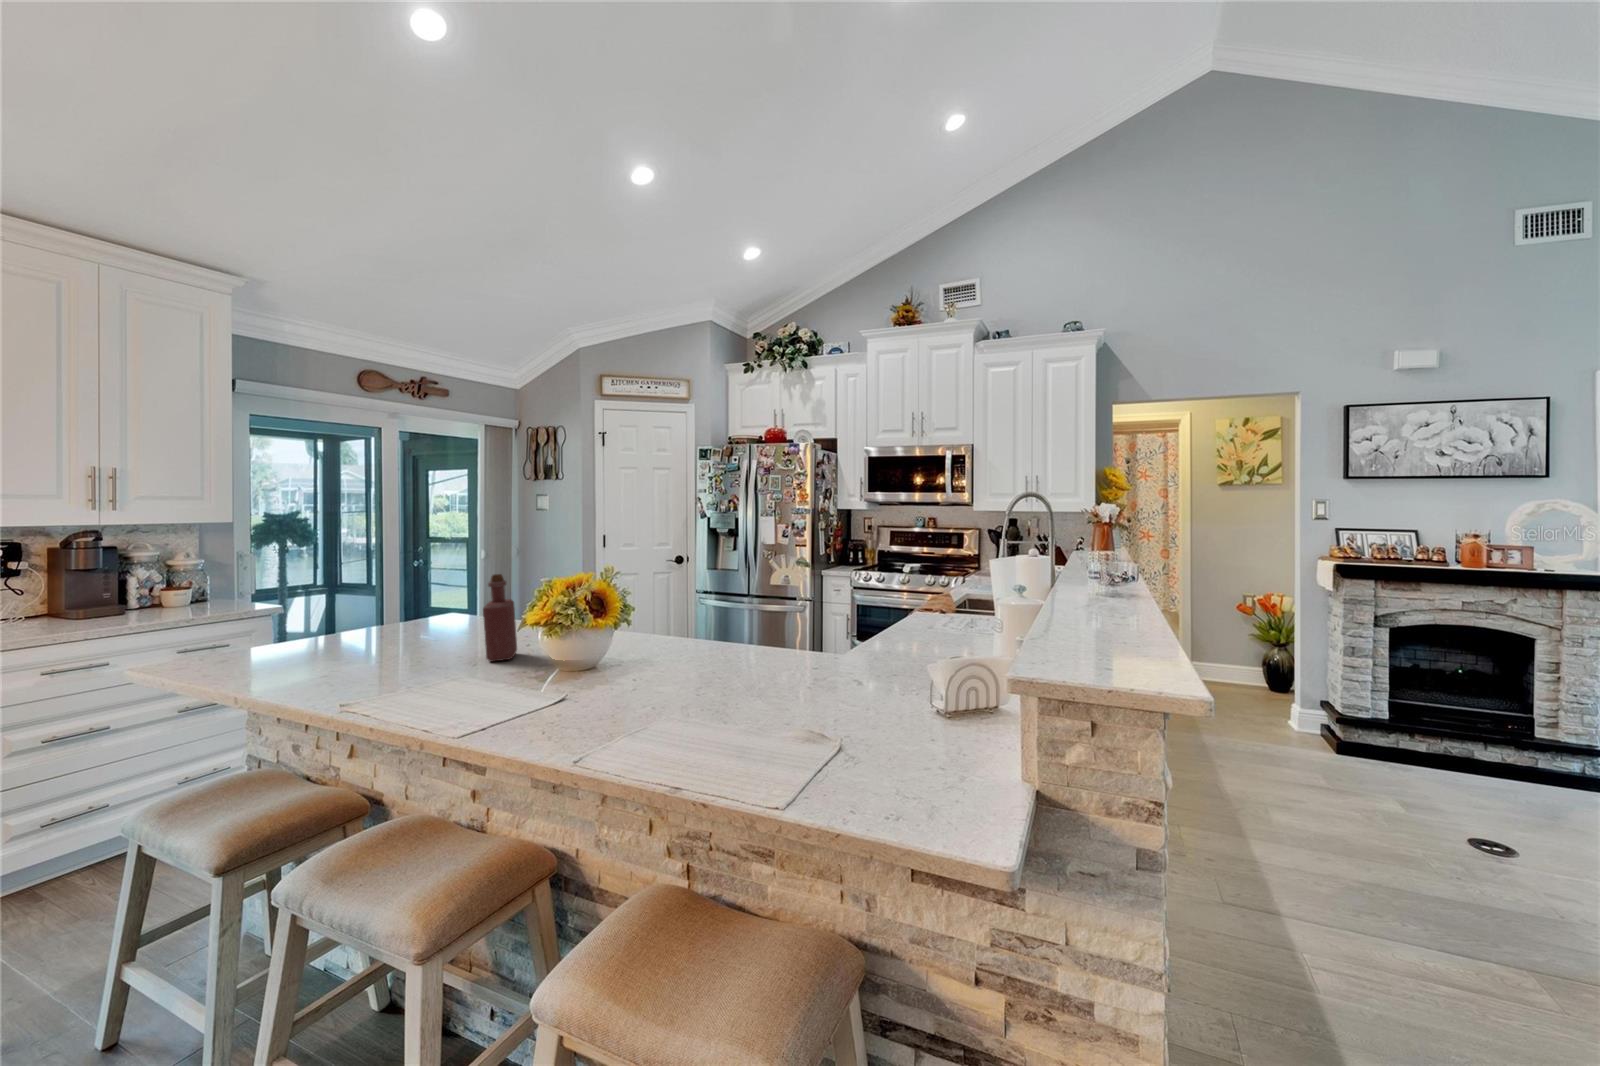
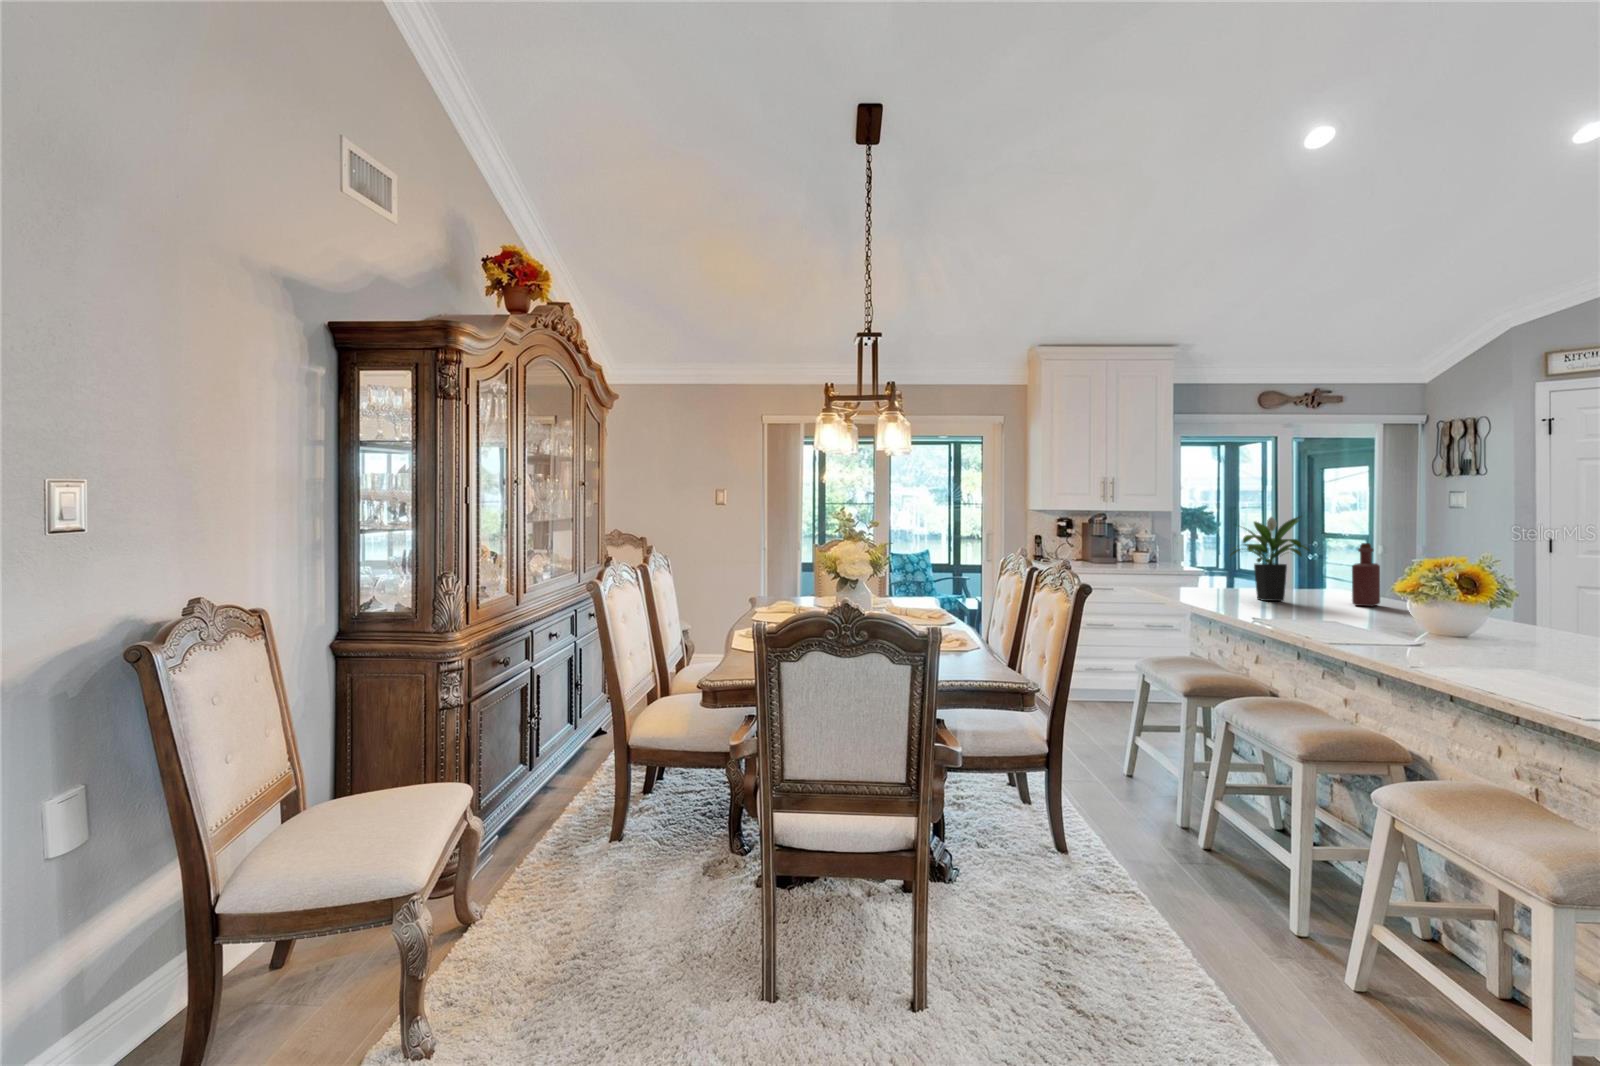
potted plant: none [297,543,429,683] -> present [1230,516,1310,601]

